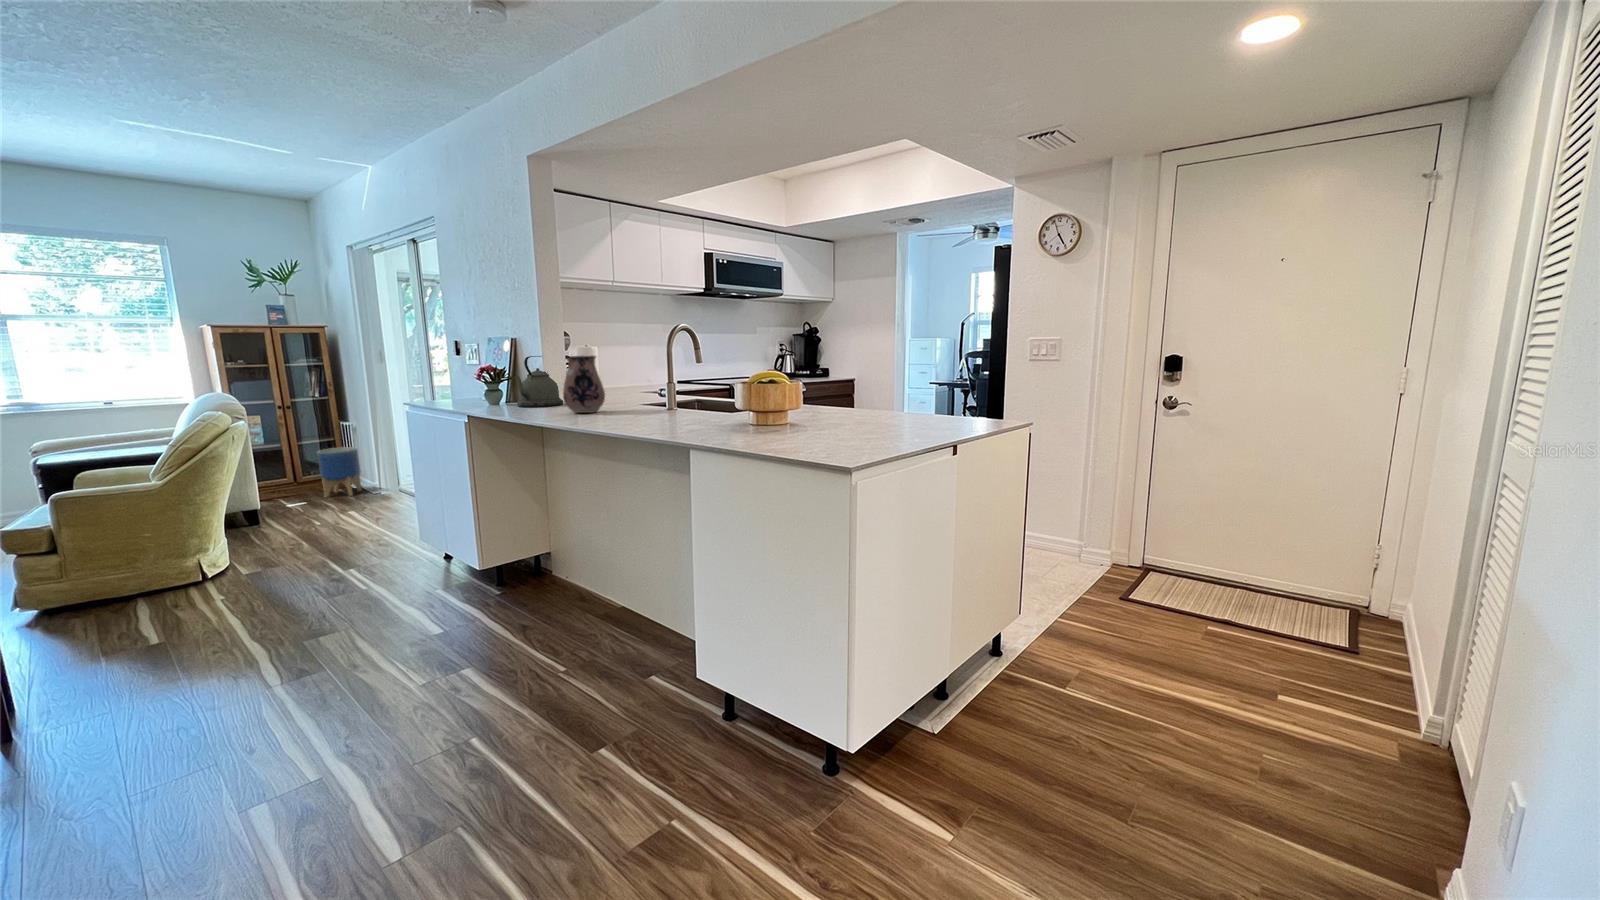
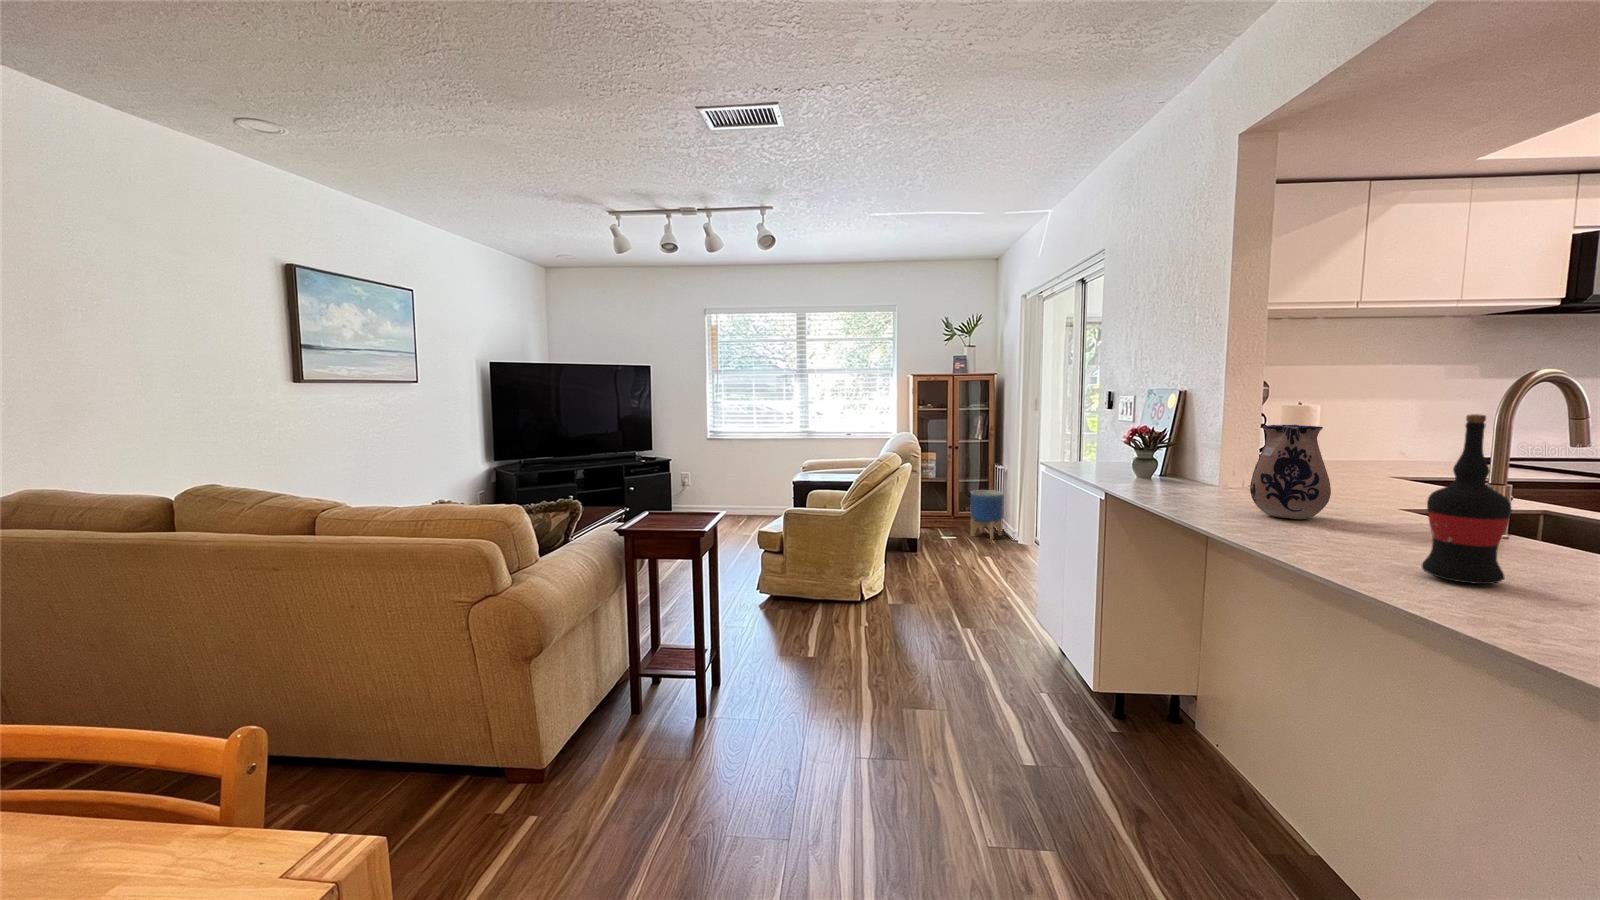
wine bottle: none [639,341,670,423] -> present [1422,414,1512,584]
kettle: present [513,356,563,407] -> none [1174,417,1247,492]

